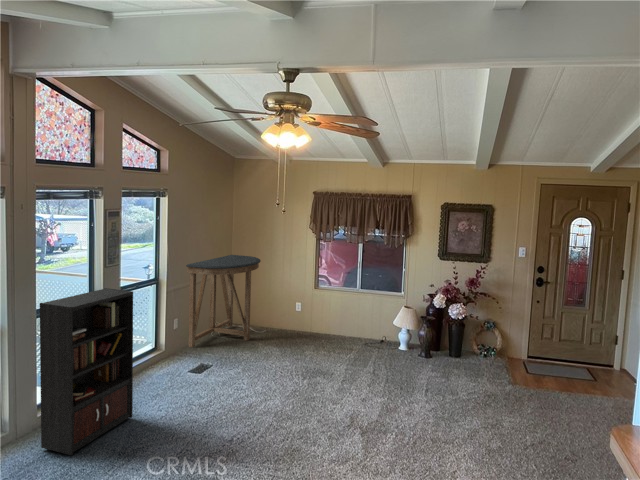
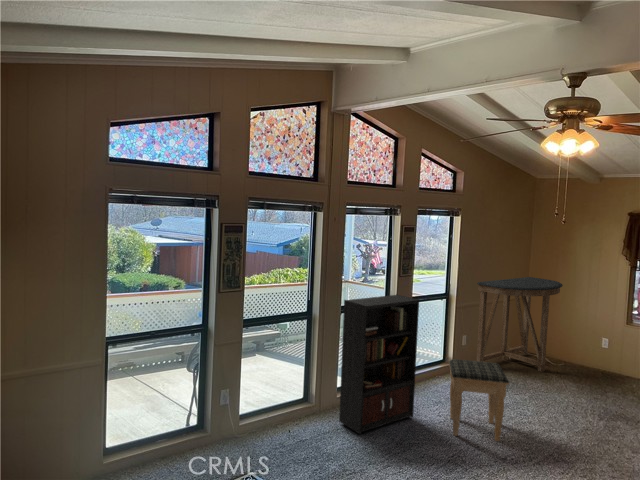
footstool: none [168,343,229,424] -> present [449,359,509,441]

